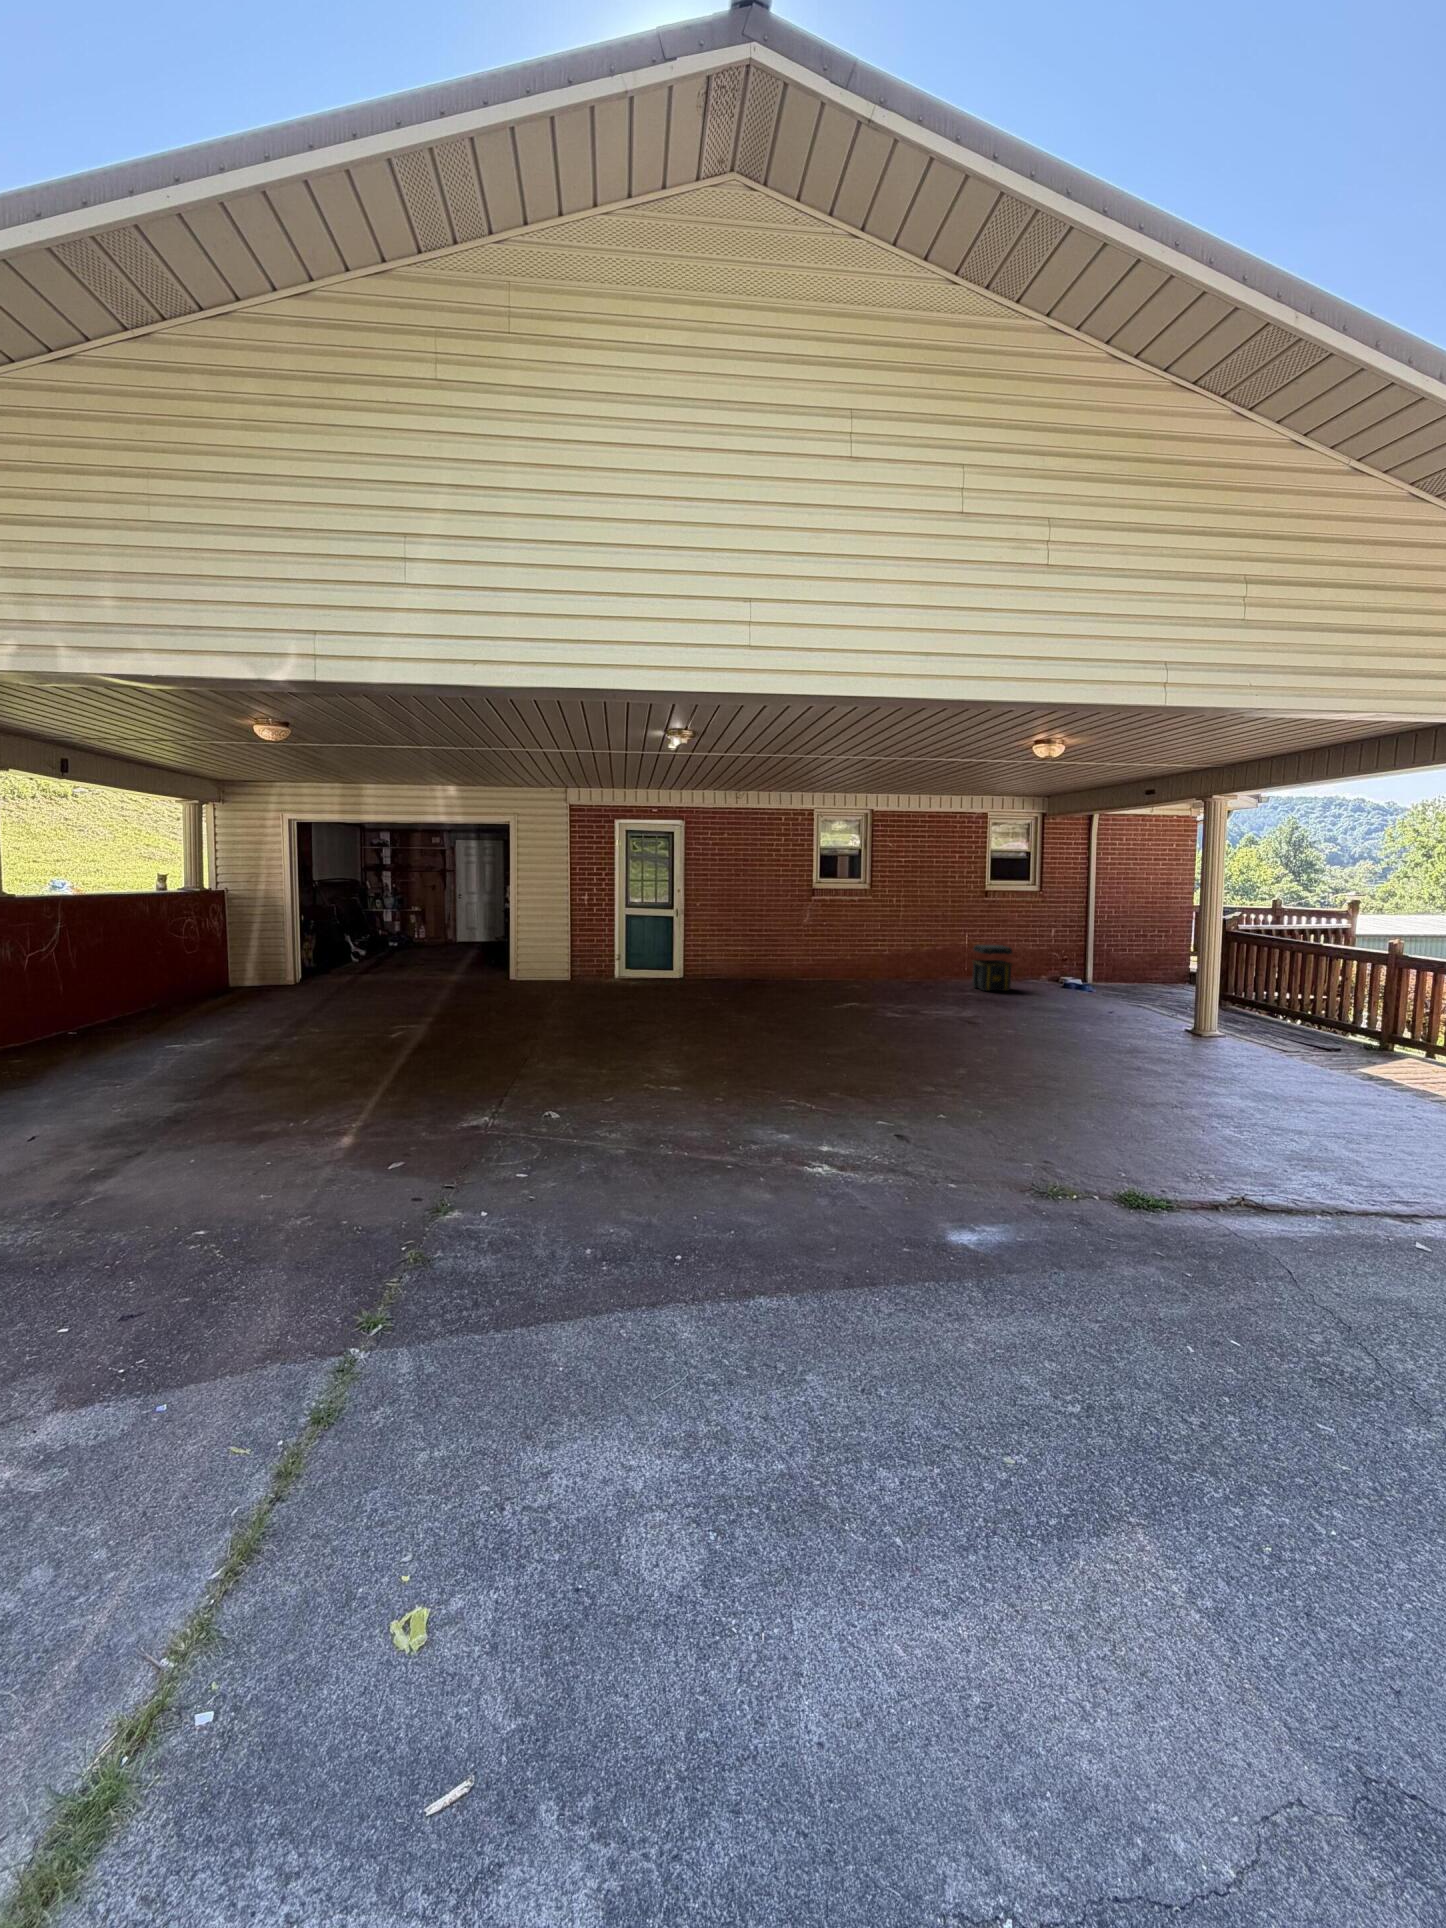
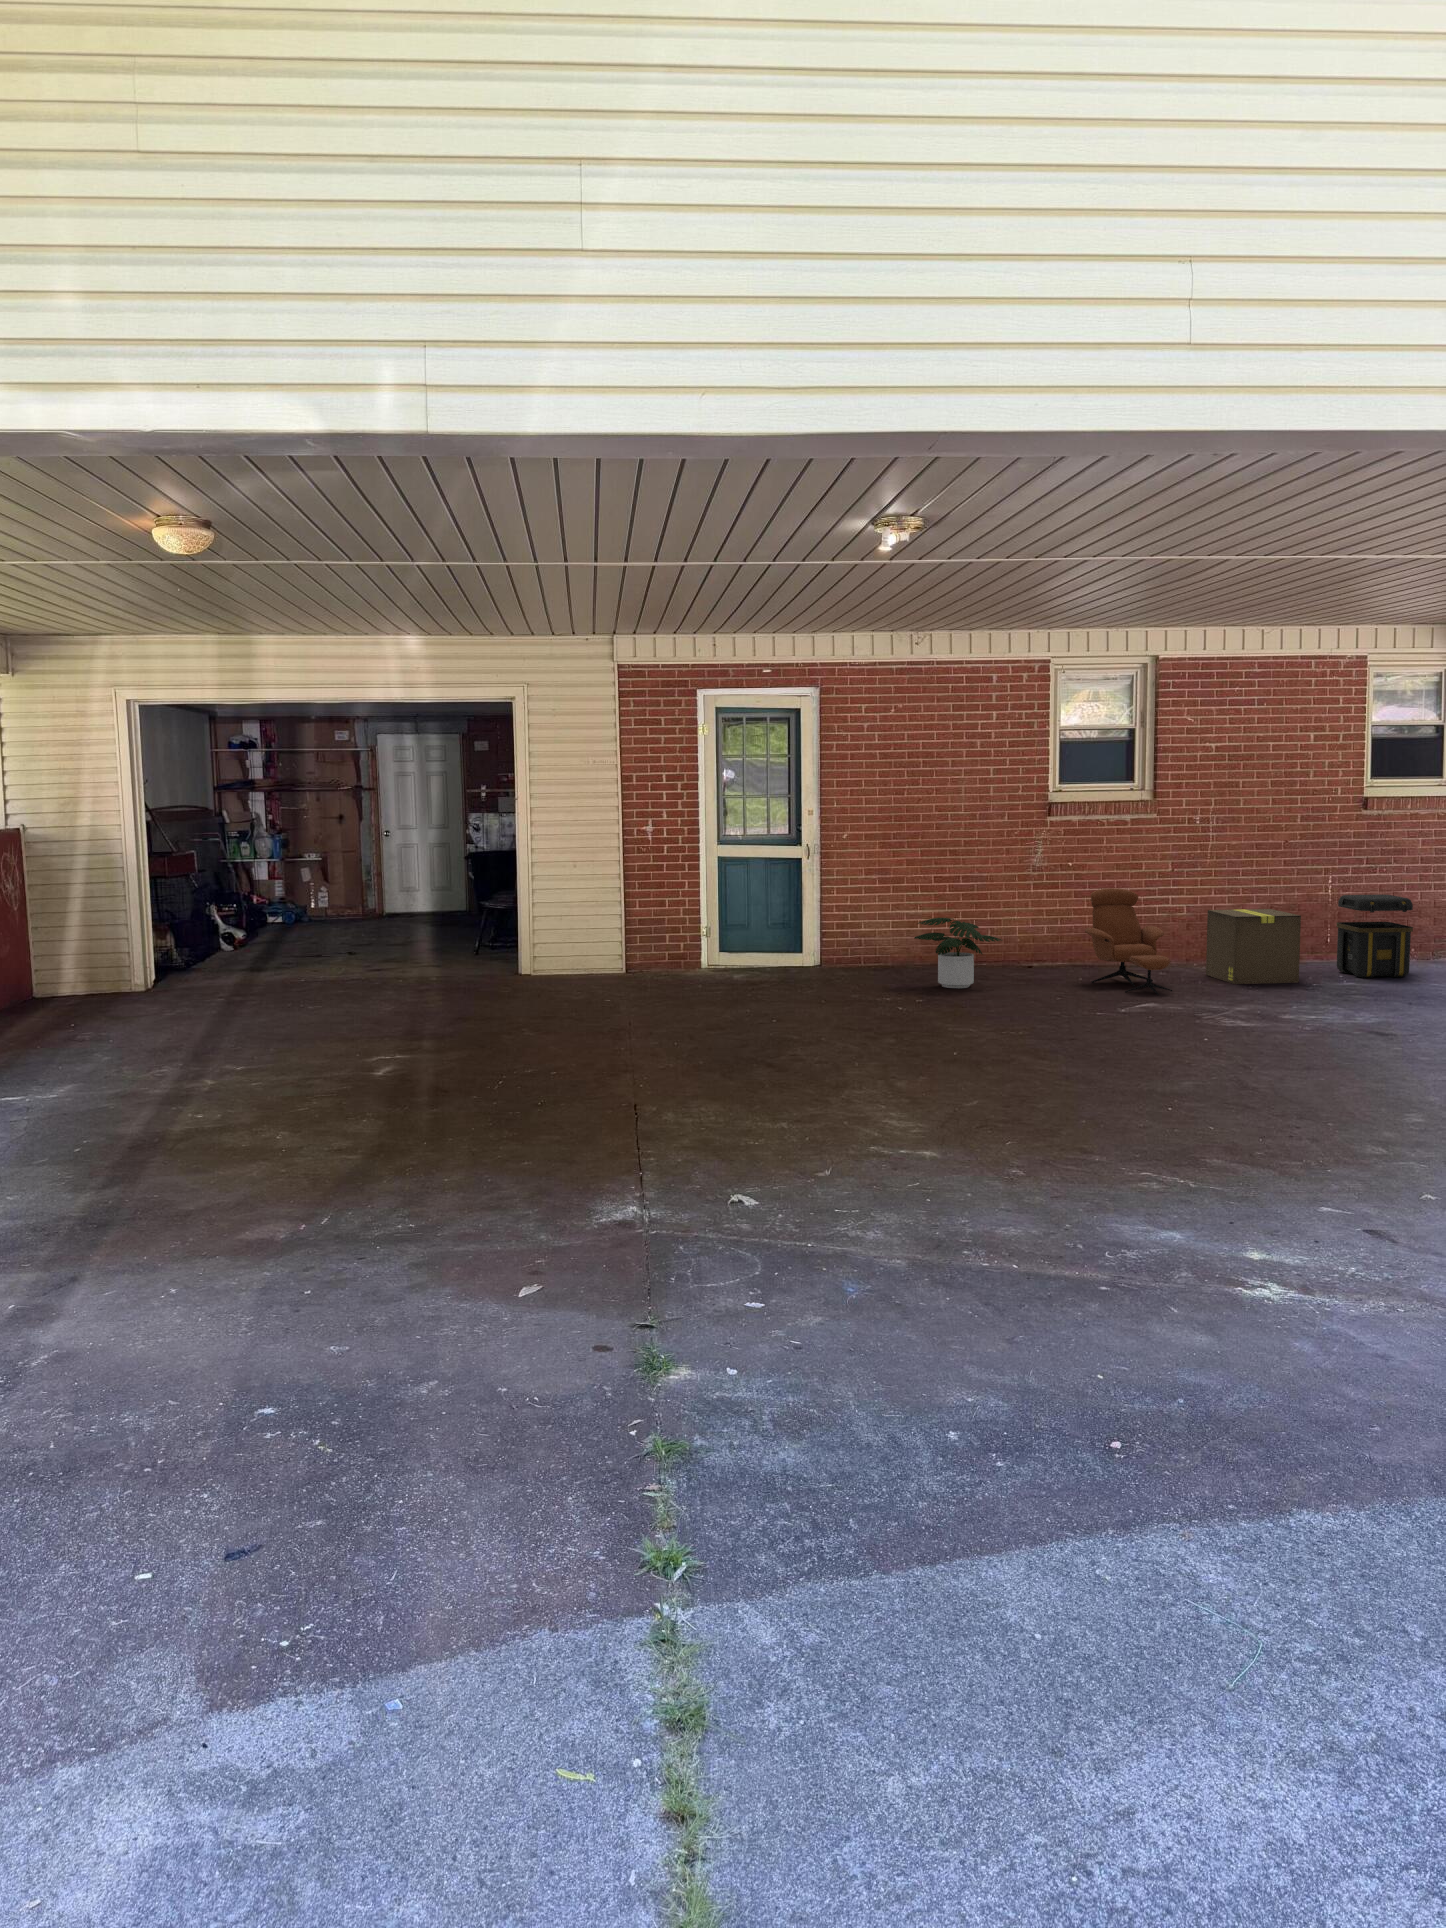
lounge chair: none [830,938,875,999] -> present [1085,889,1173,995]
cardboard box: none [899,951,949,993] -> present [1206,909,1301,984]
potted plant: none [733,952,783,992] -> present [914,918,1002,988]

